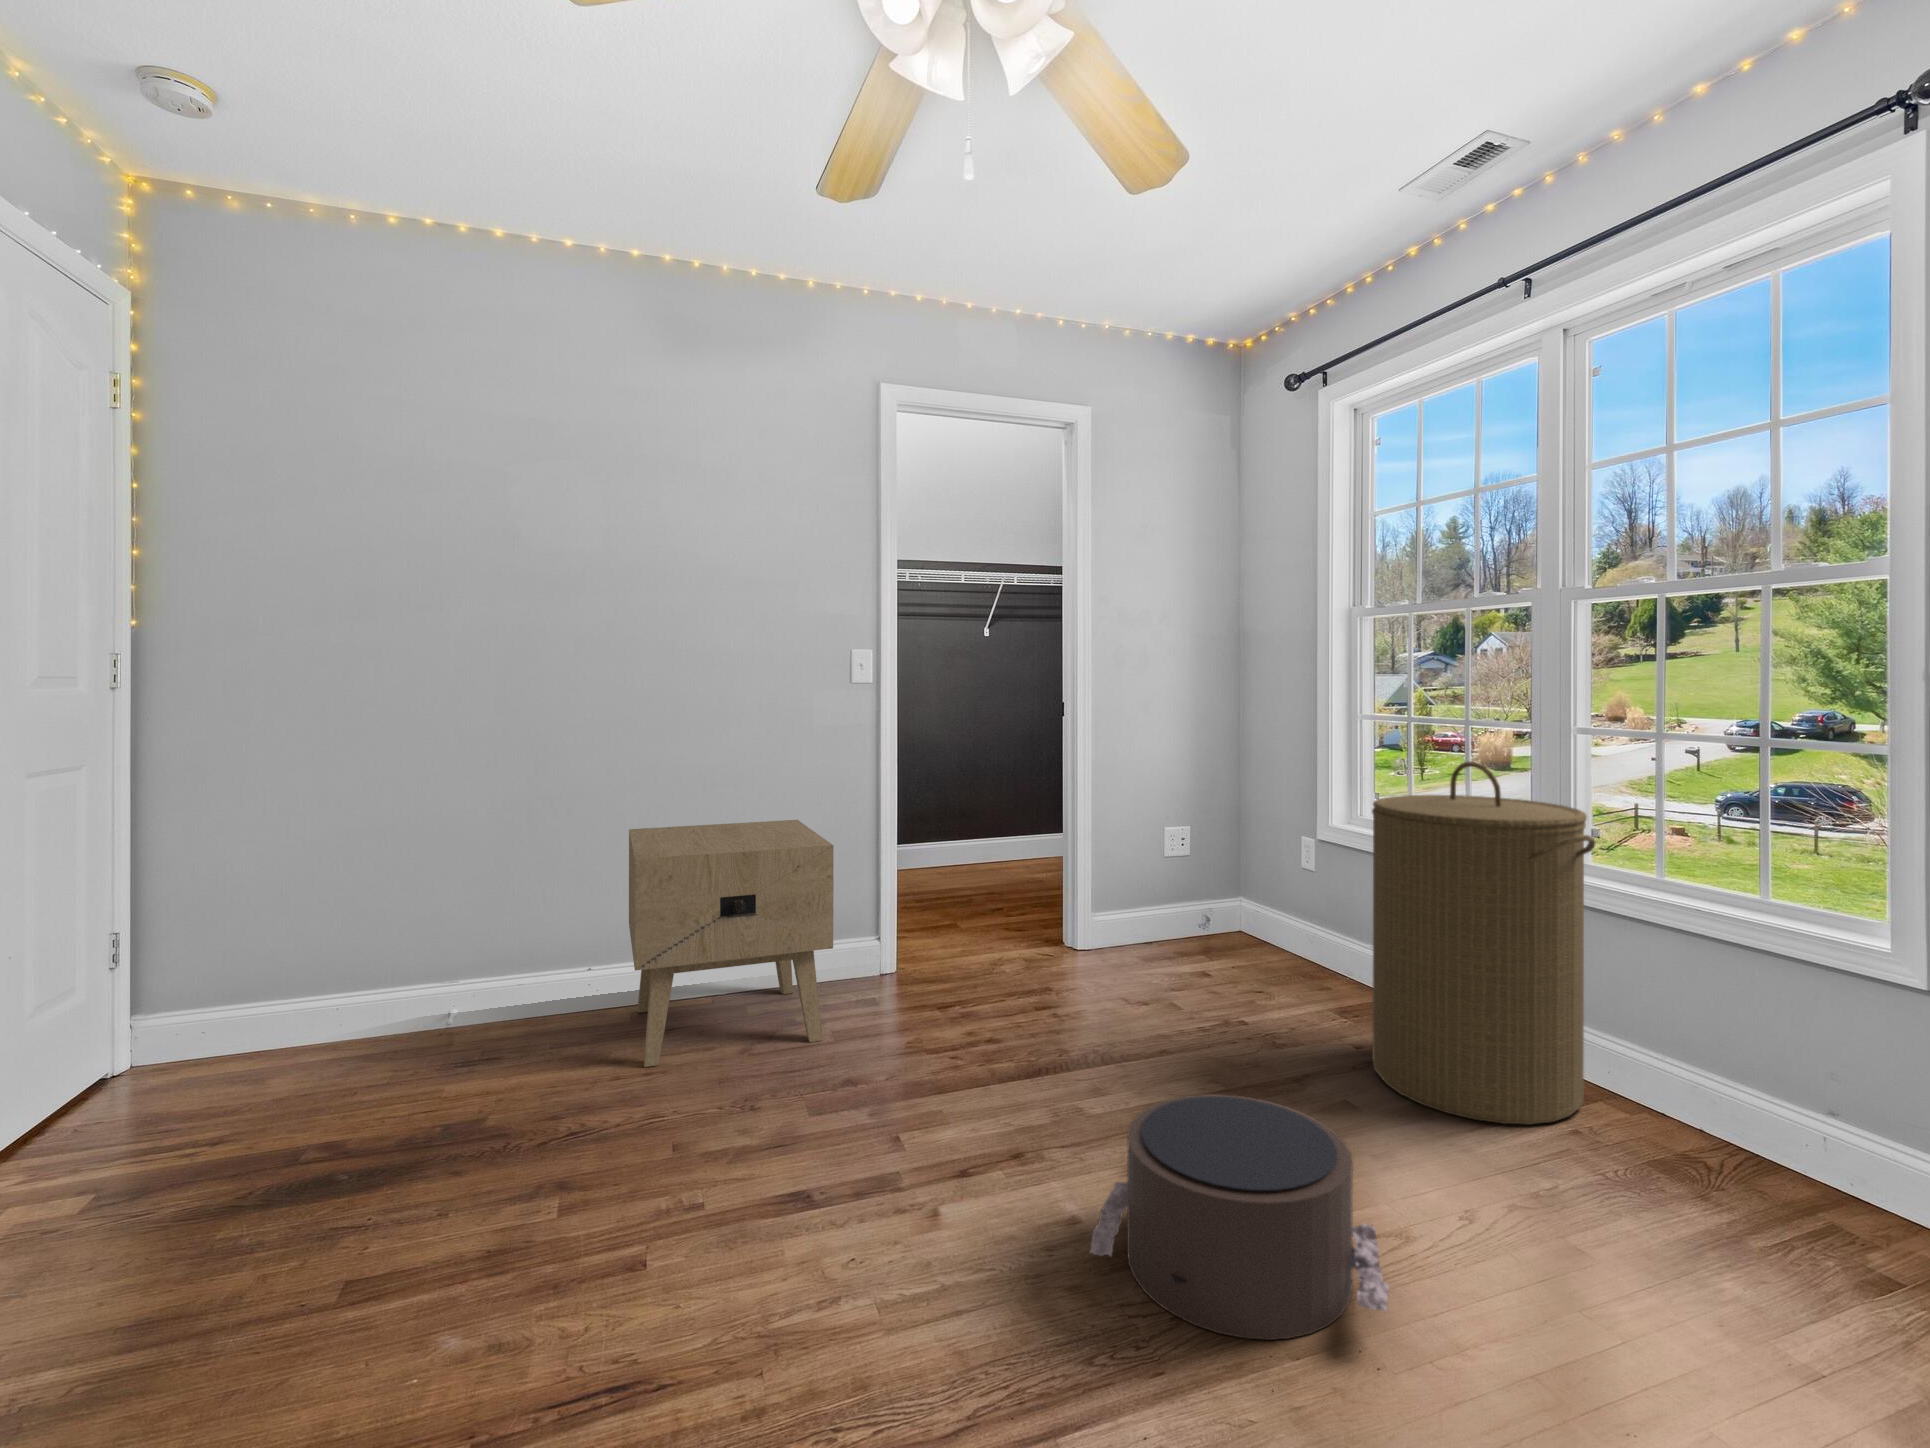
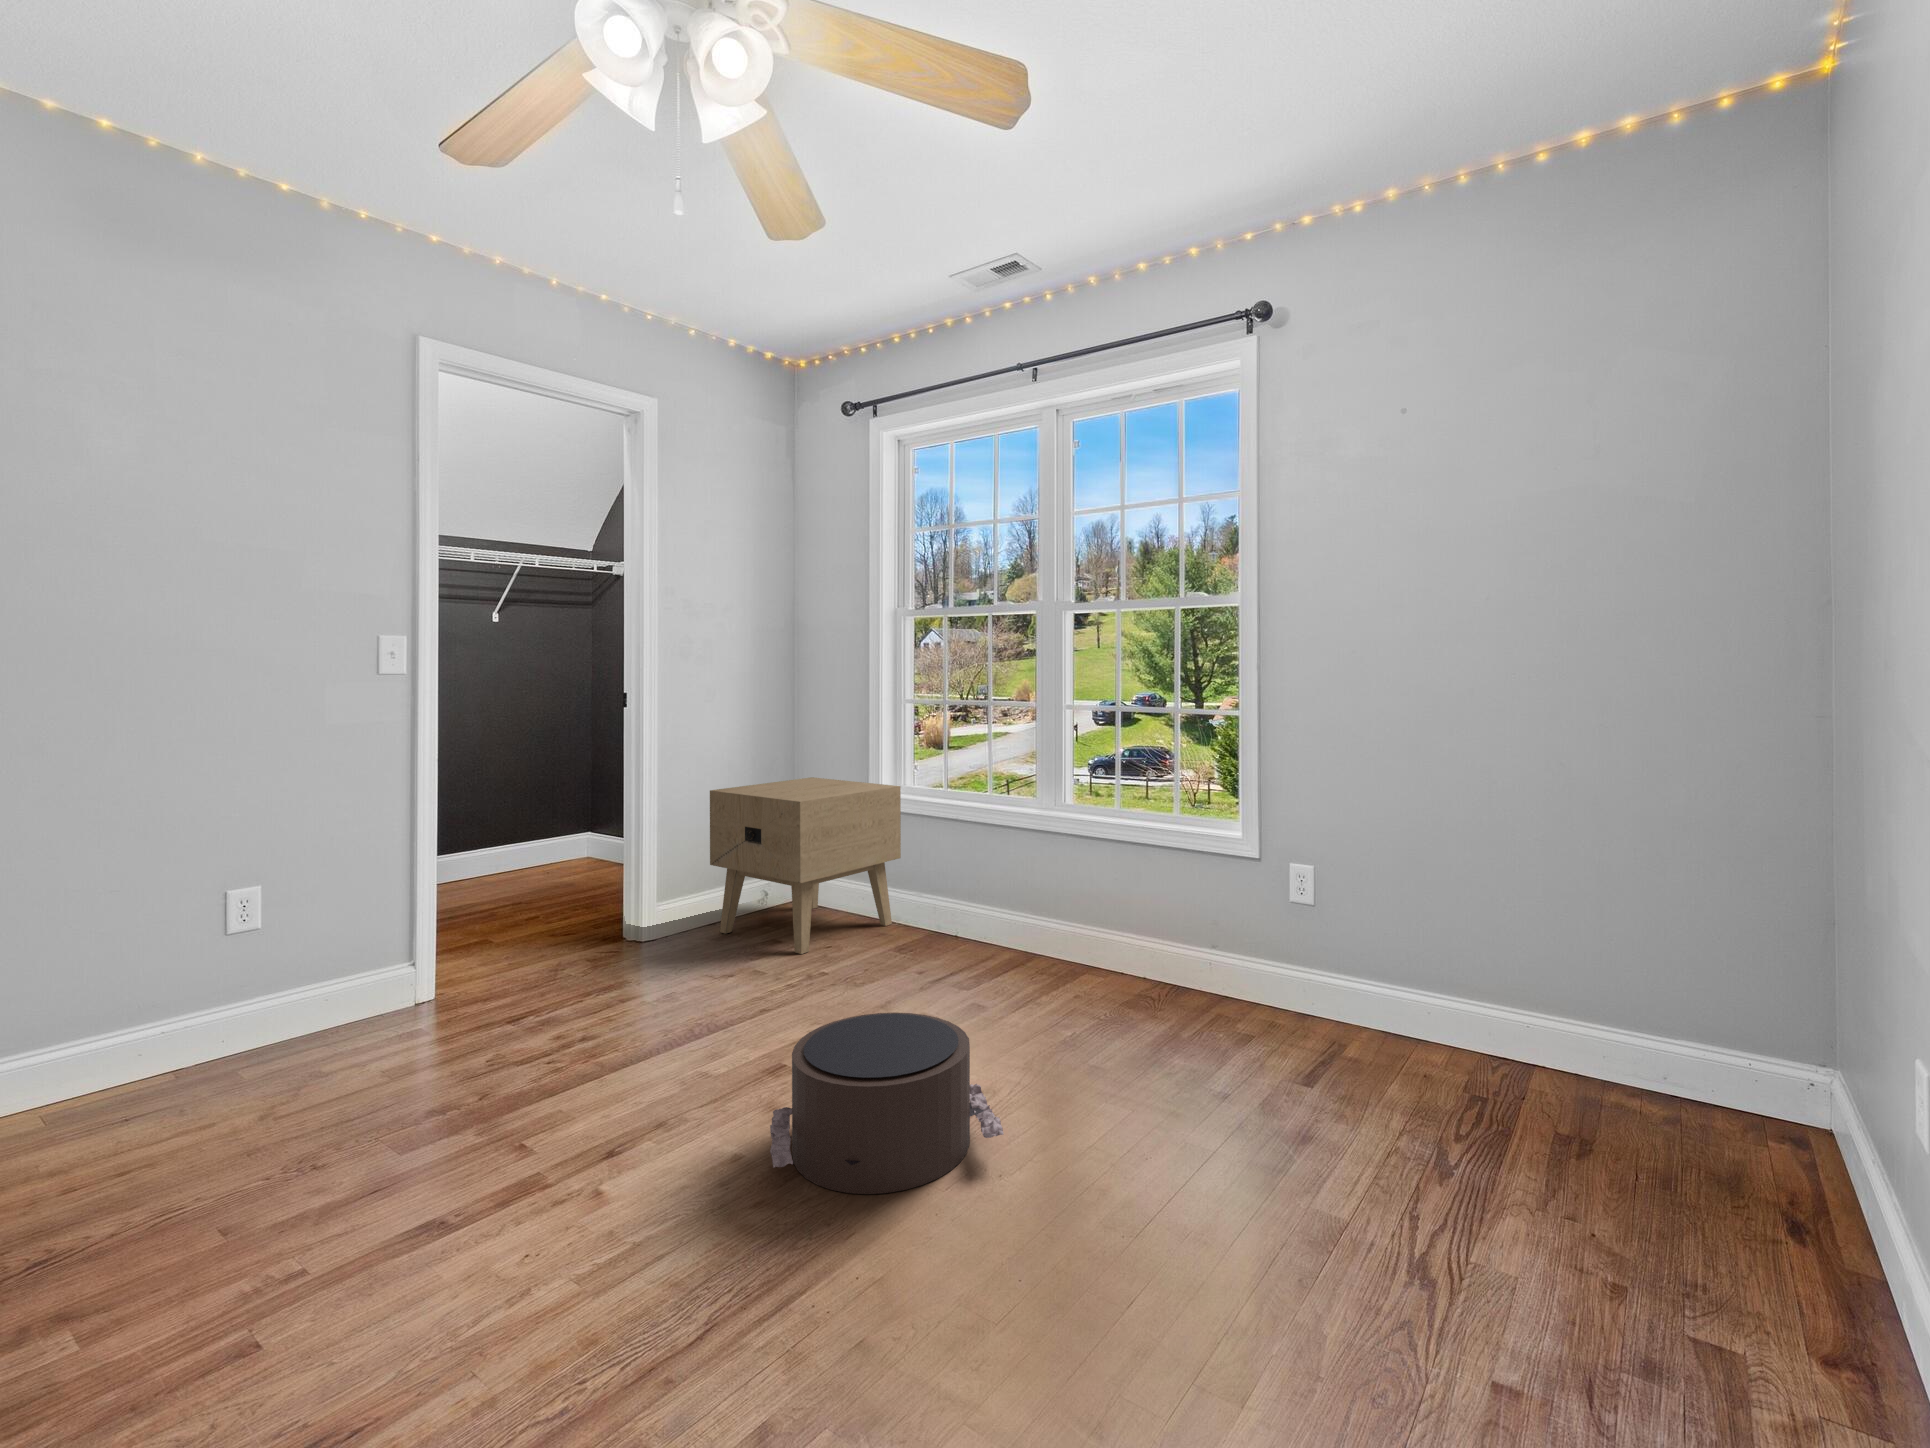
laundry hamper: present [1372,761,1595,1124] -> none [933,733,1087,1002]
nightstand: present [629,820,834,1067] -> present [710,777,901,954]

